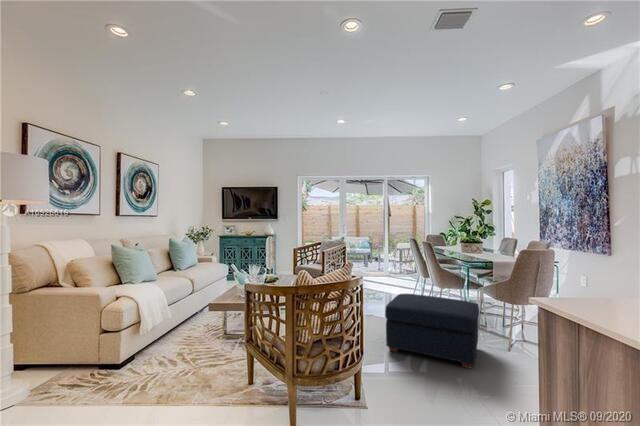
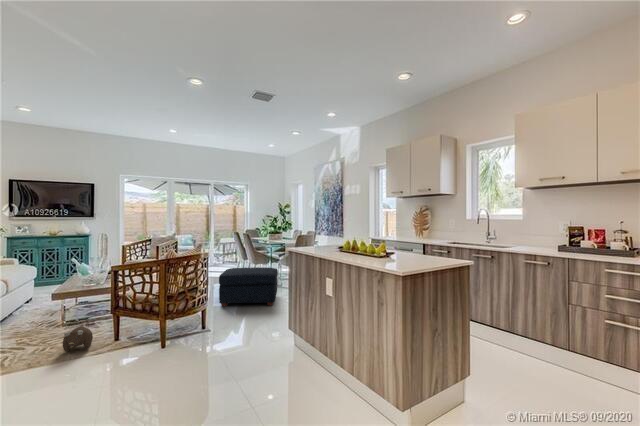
plush toy: none [194,357,228,389] -> present [63,327,93,352]

